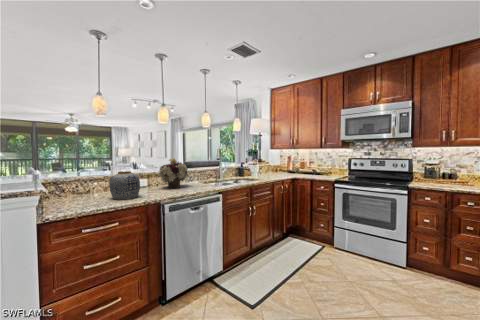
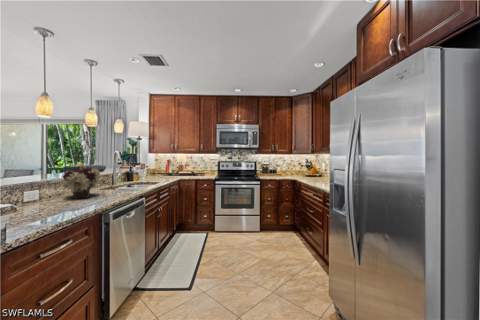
vase: present [110,171,140,200] -> none [24,180,70,217]

